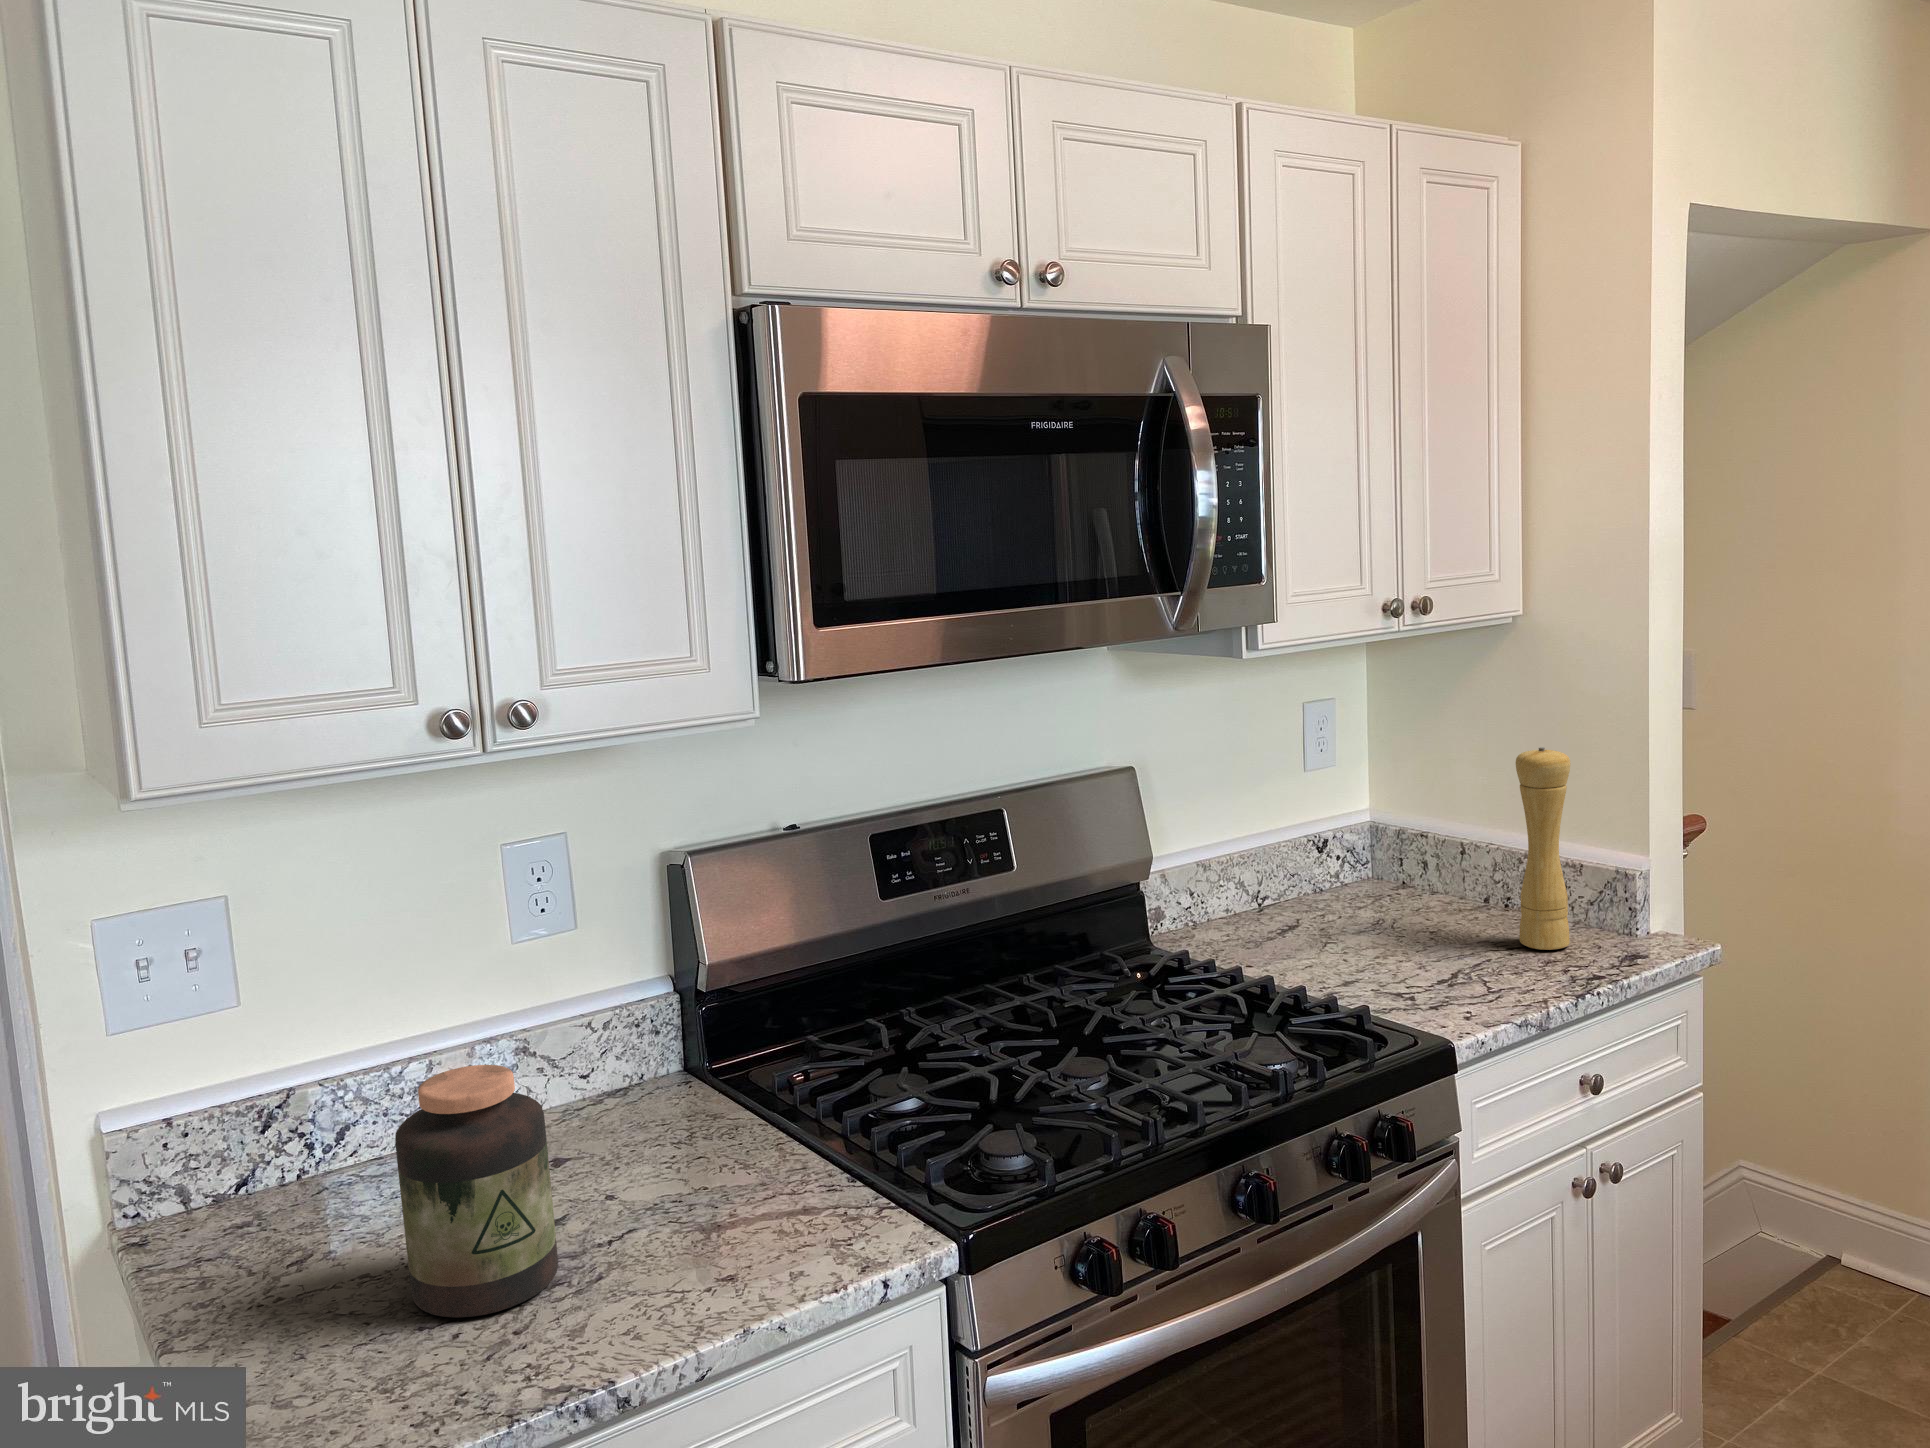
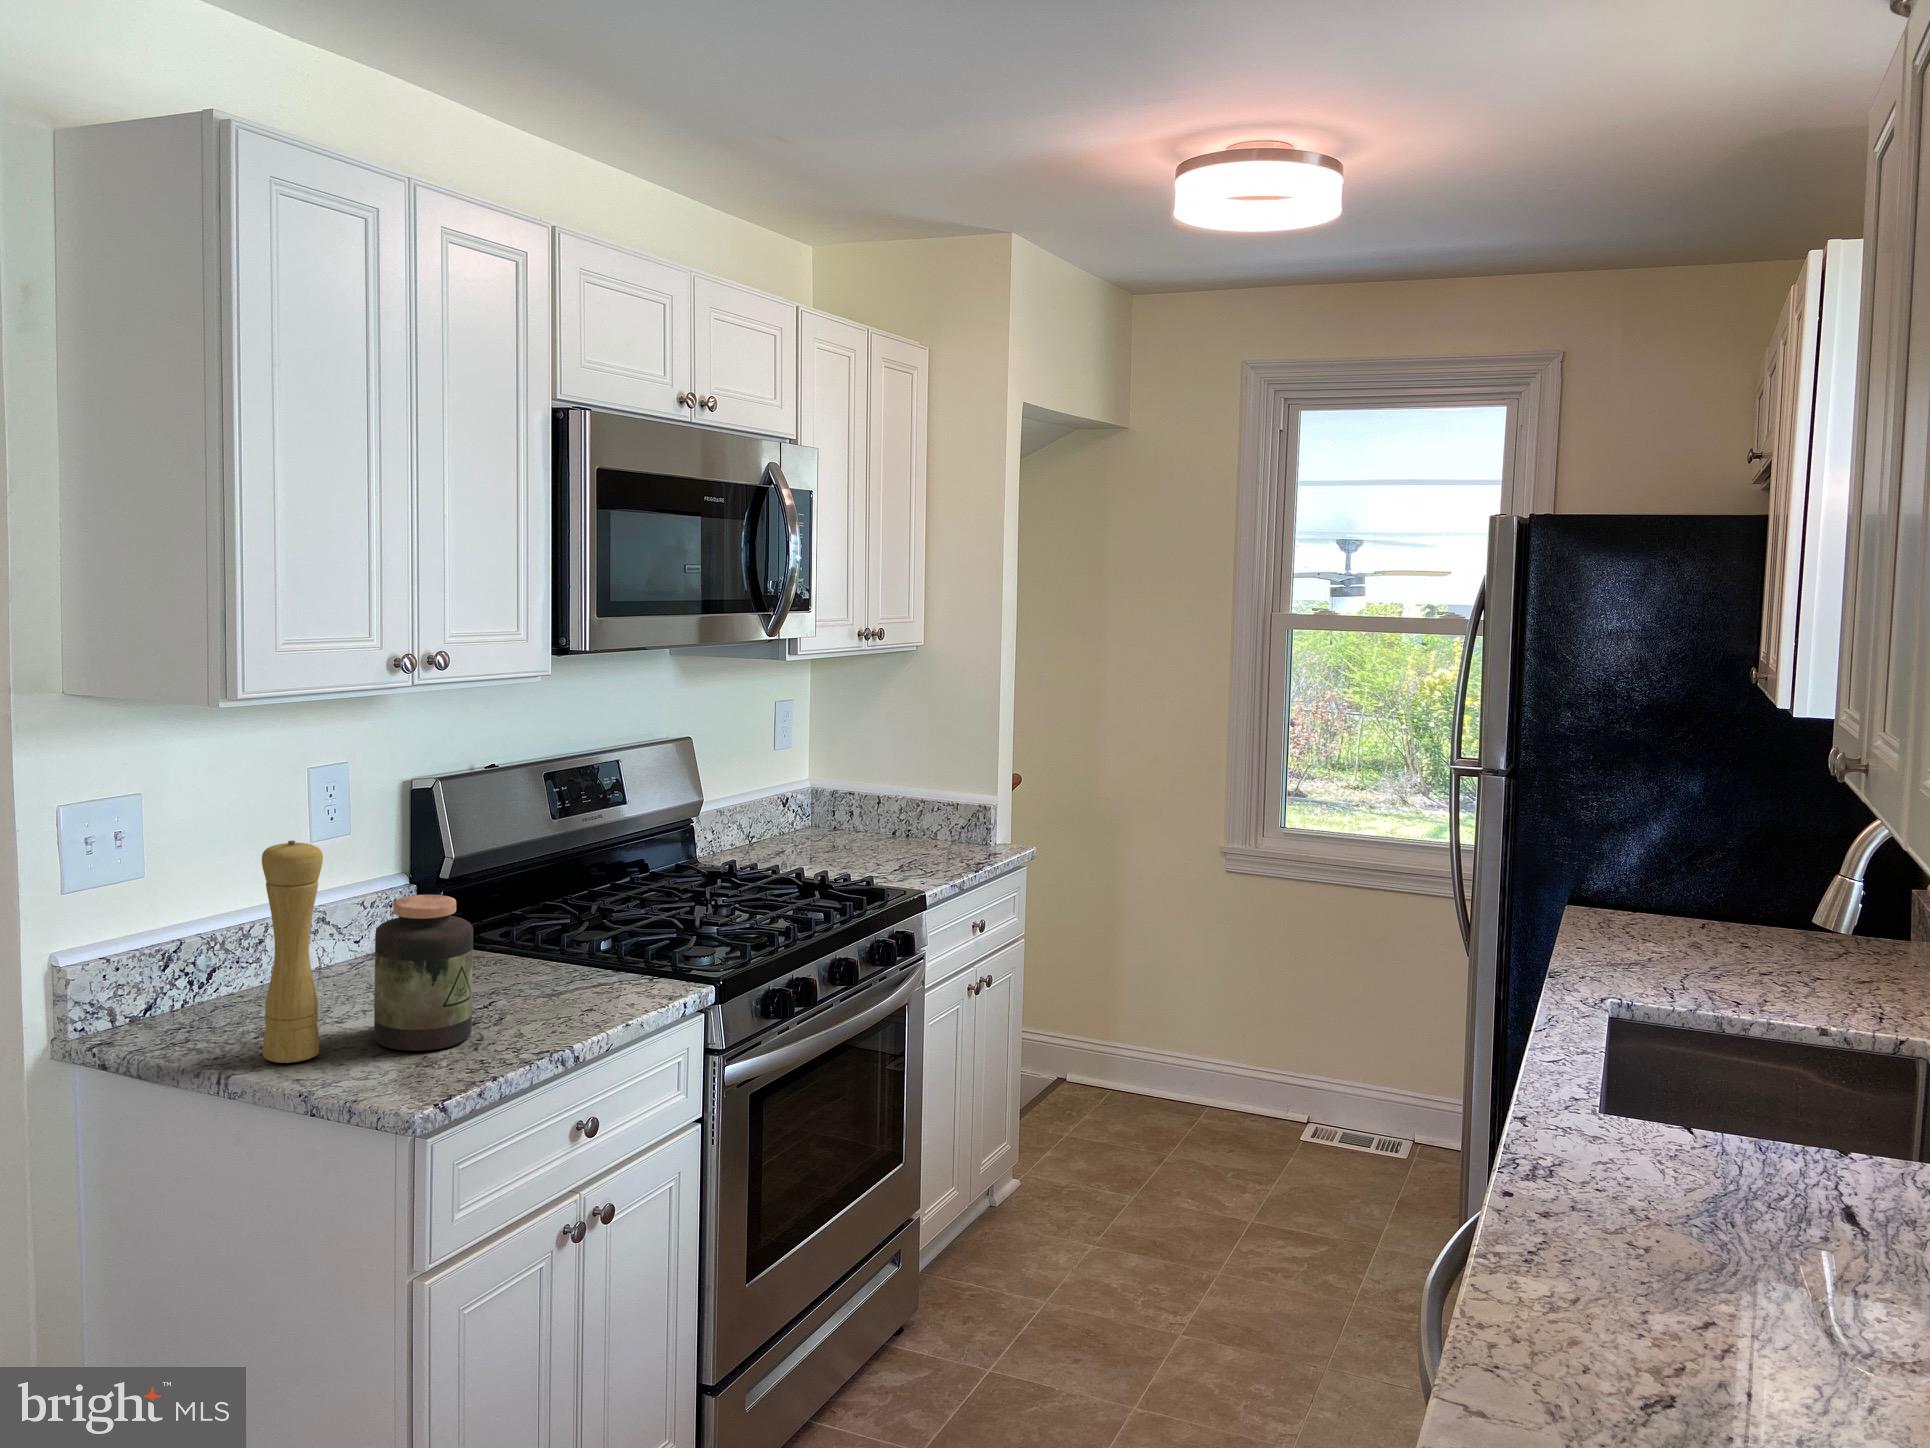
pepper mill: present [1516,747,1570,950] -> present [262,840,323,1063]

